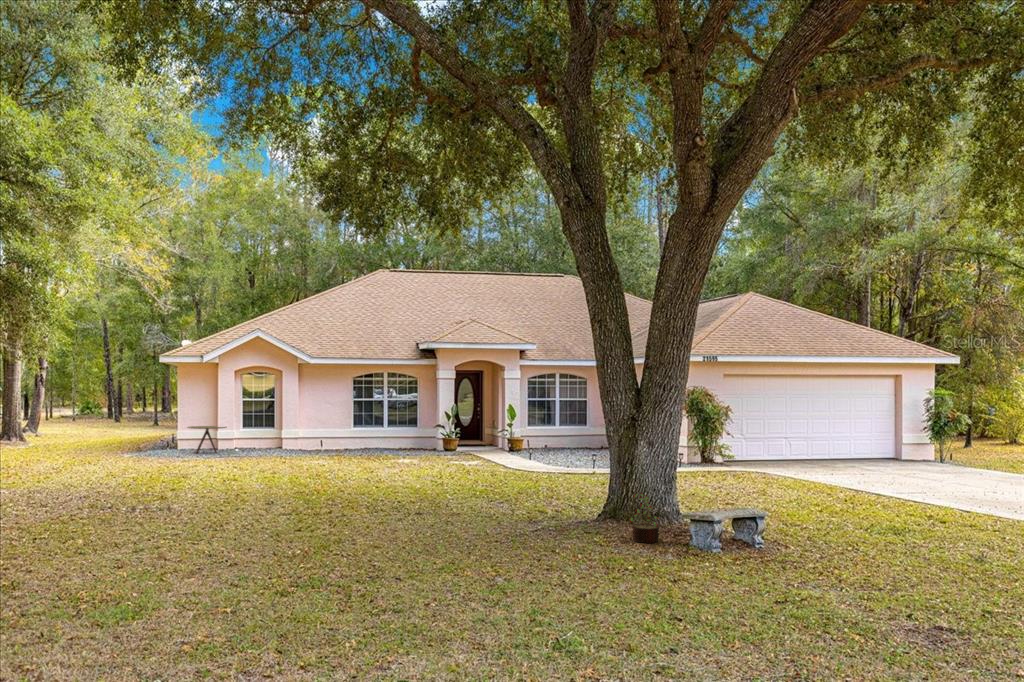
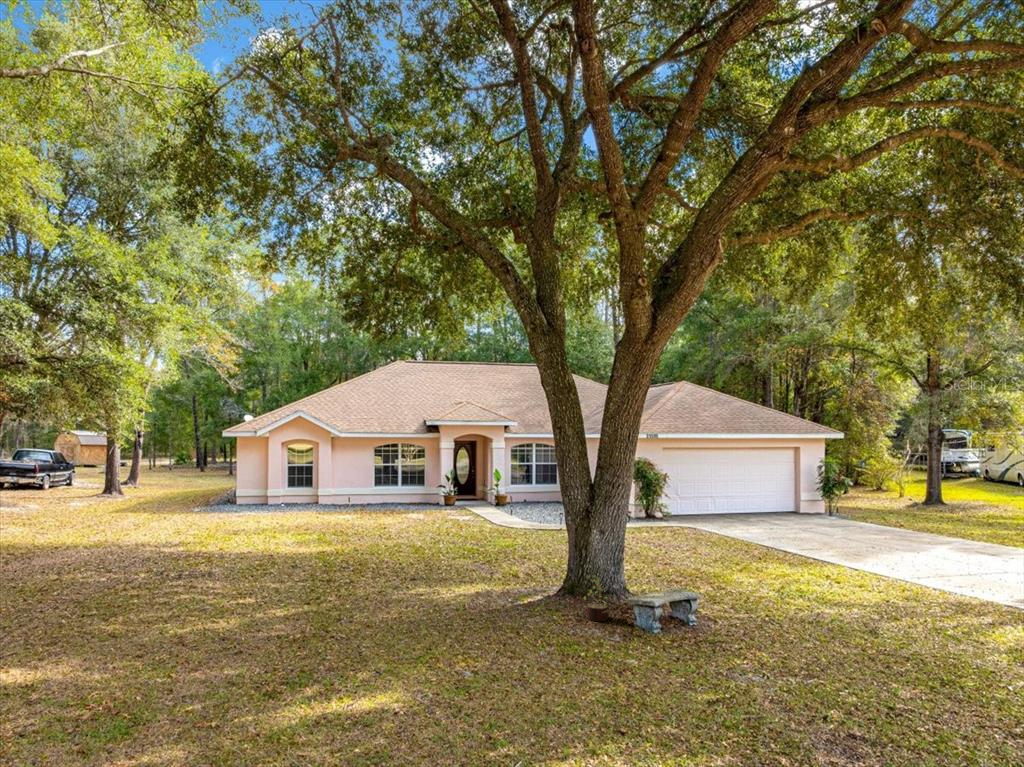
round table: present [187,426,227,453] -> none [243,487,275,509]

